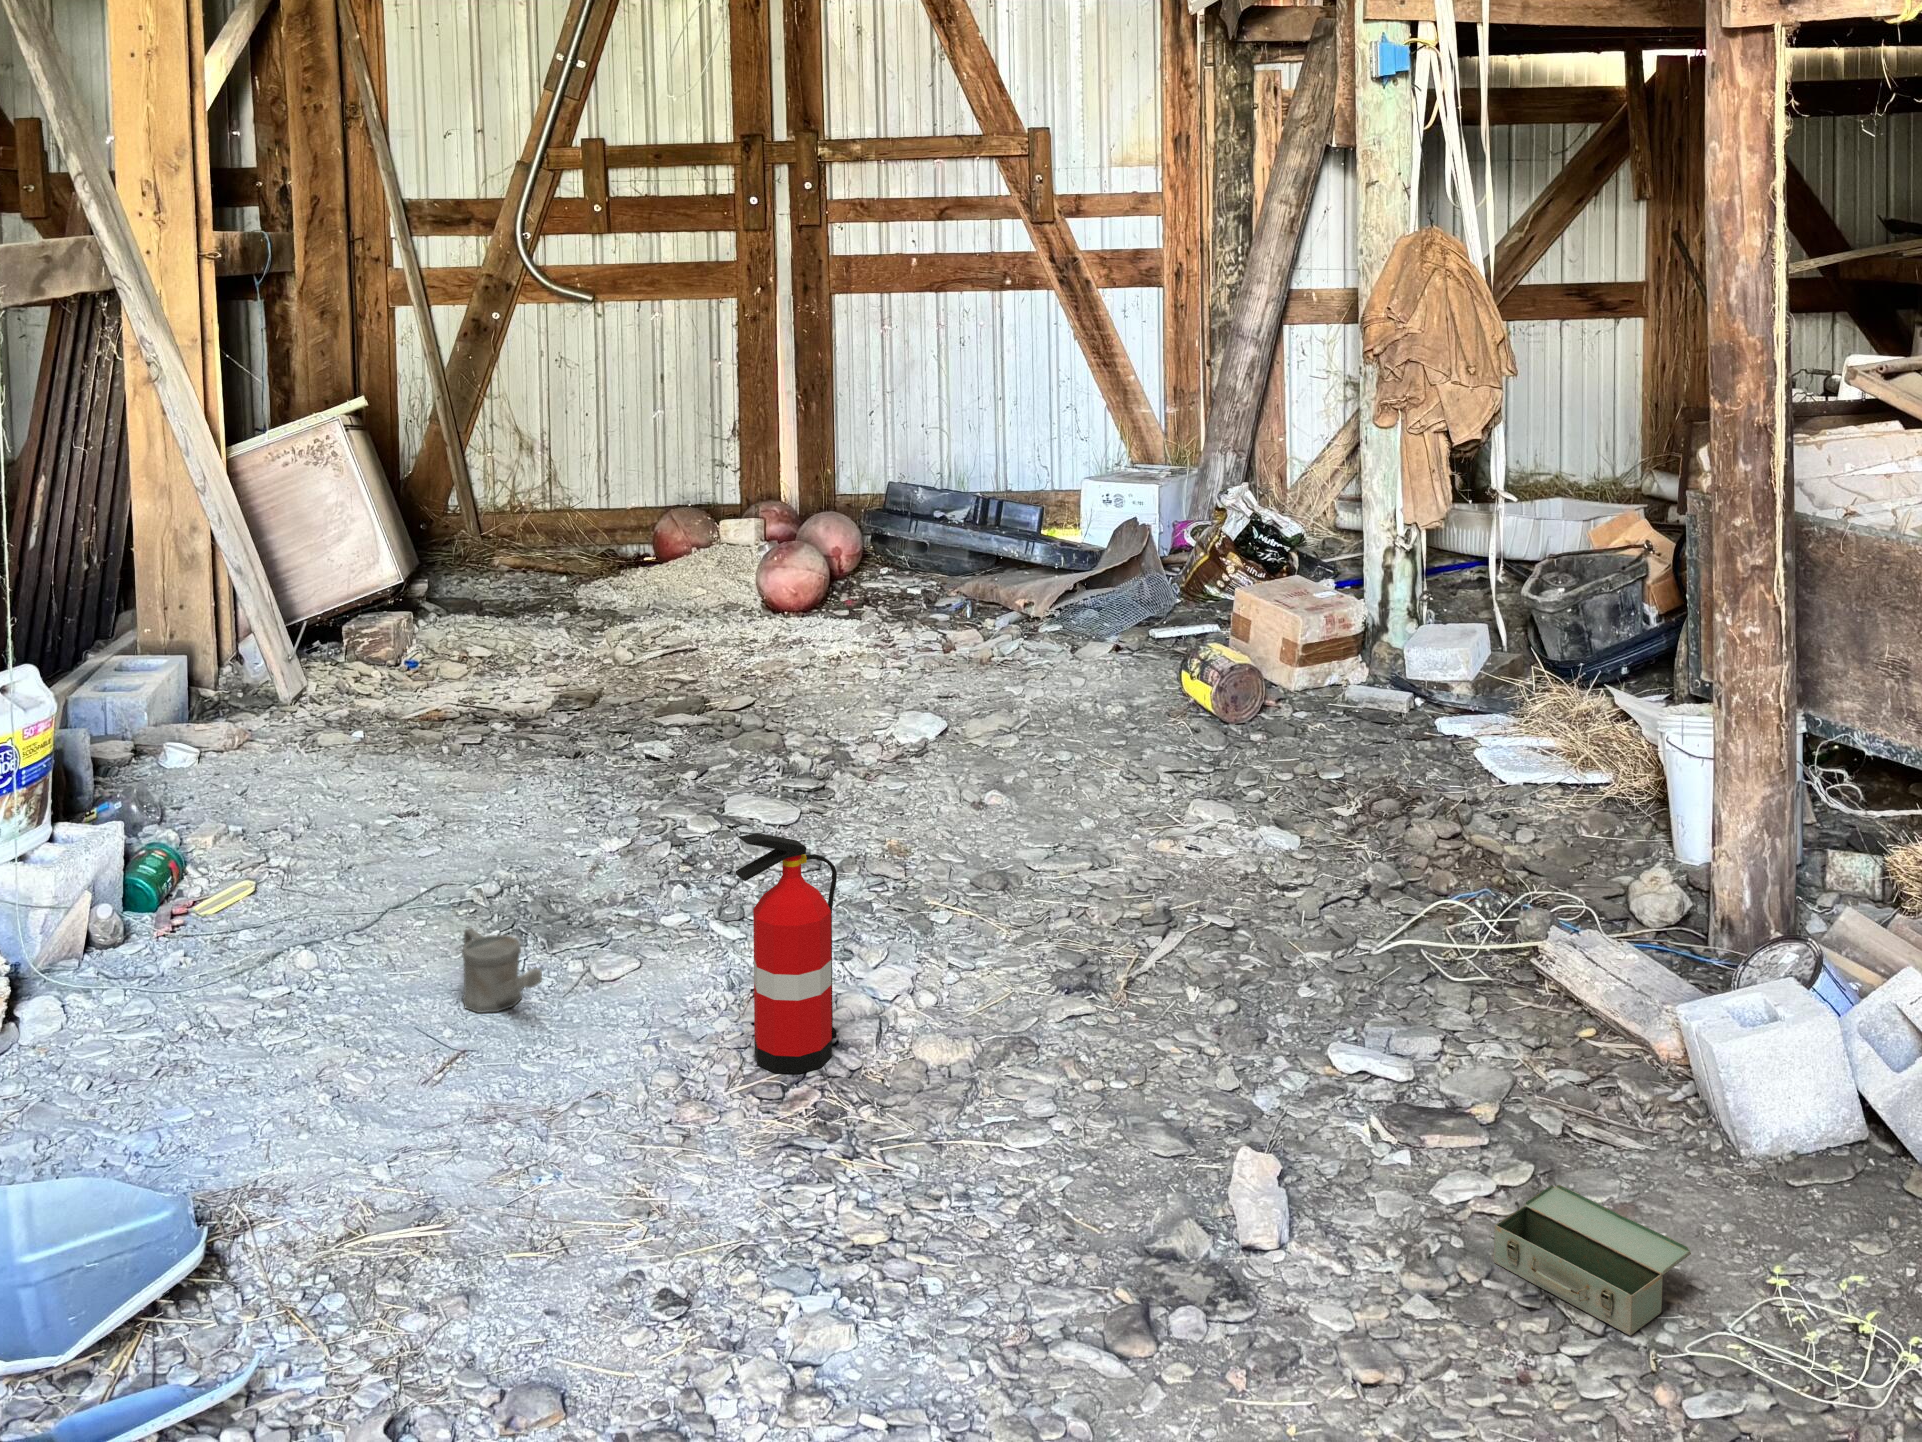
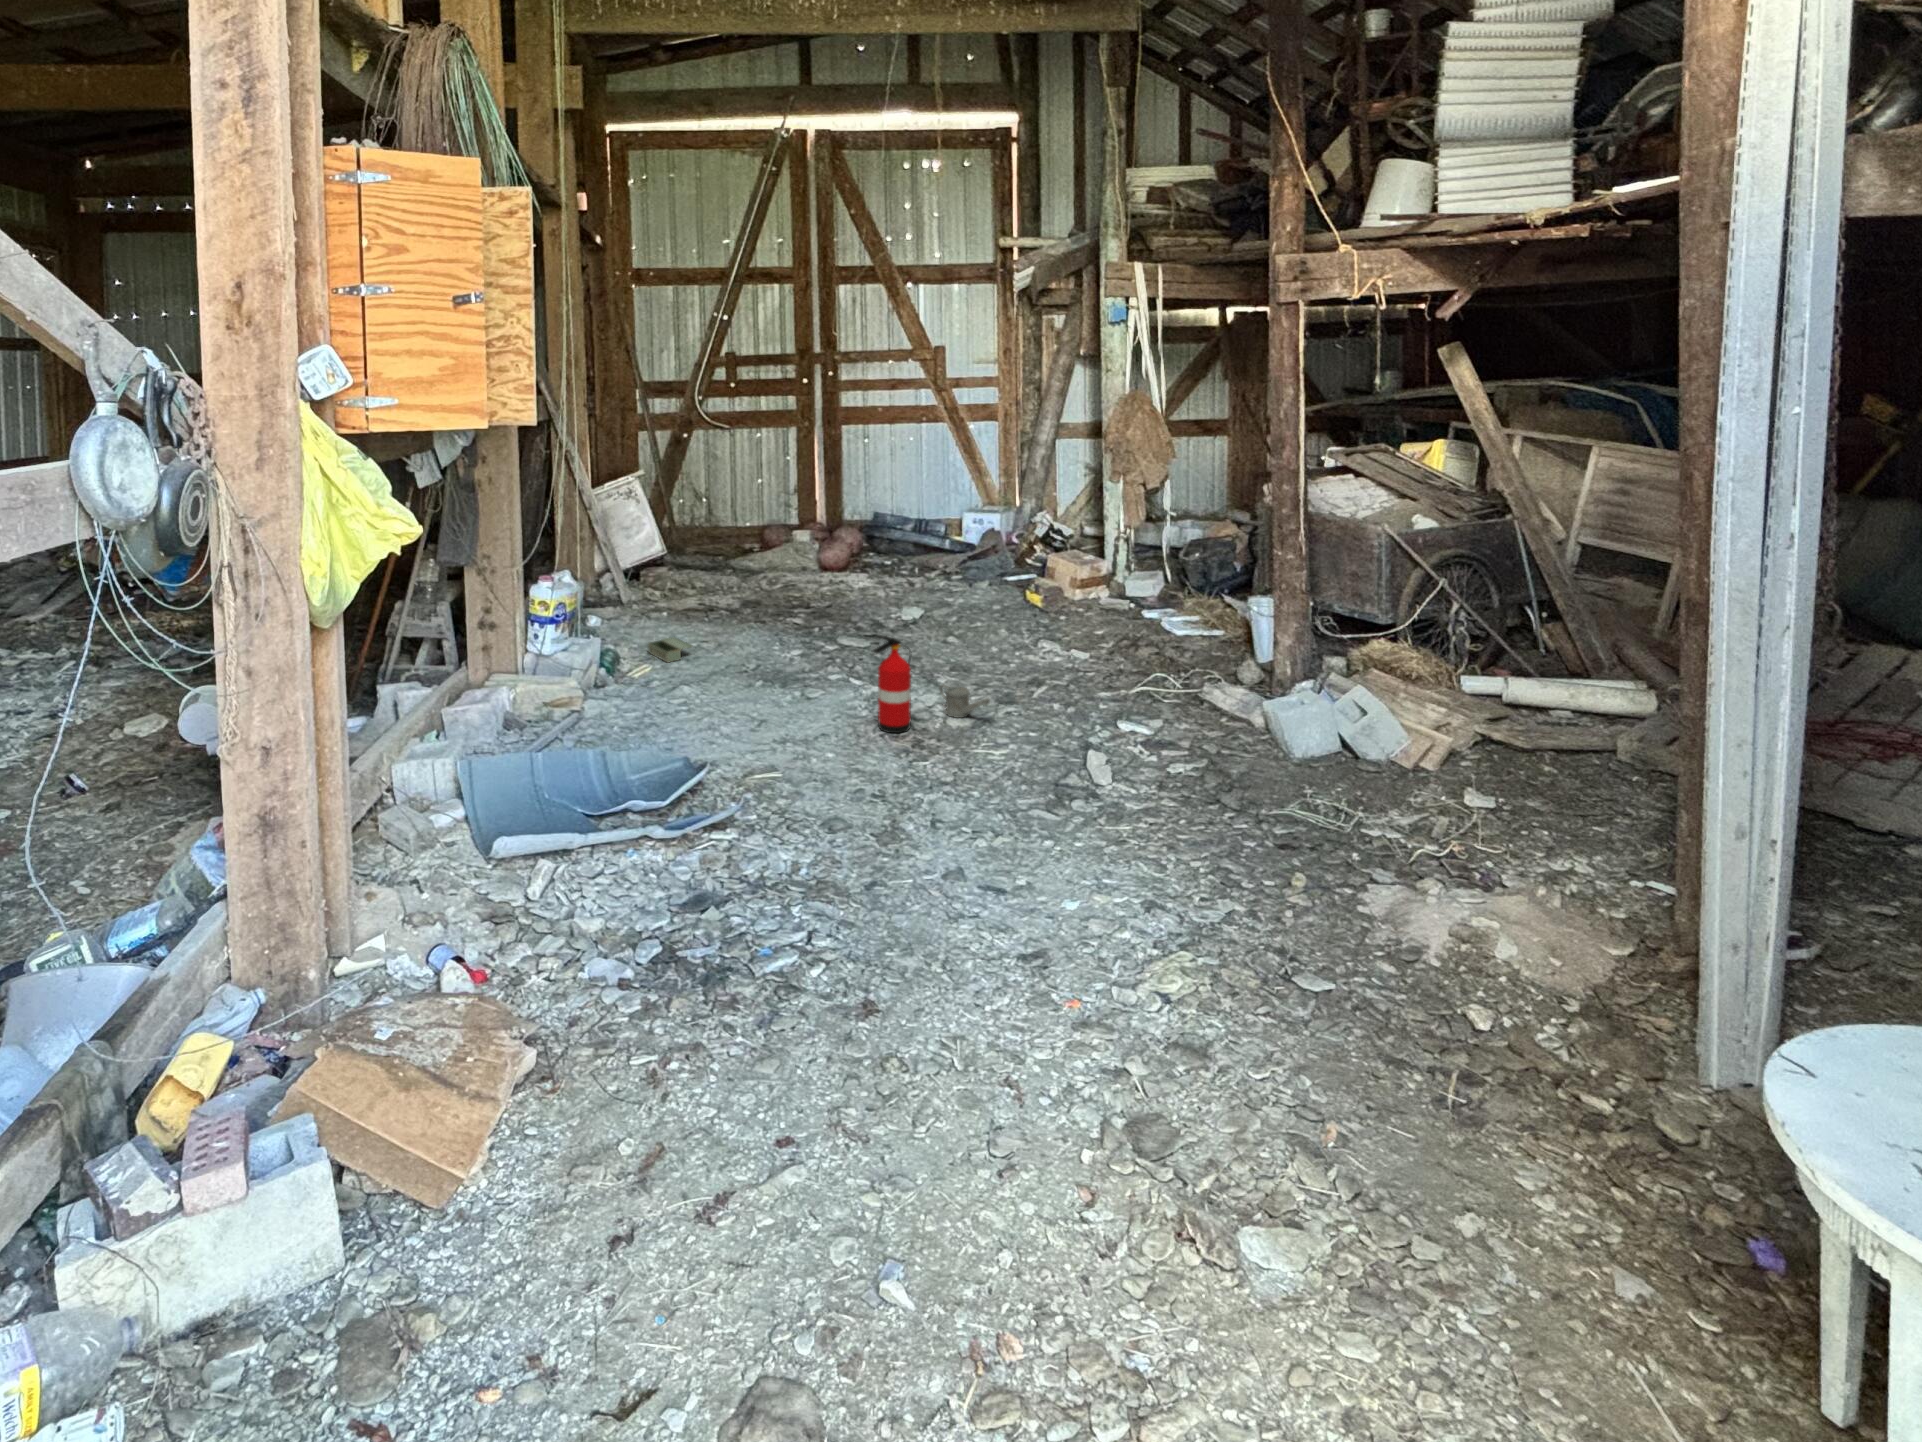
watering can: present [462,928,542,1013] -> present [939,685,990,718]
toolbox: present [1494,1185,1691,1335] -> present [648,637,692,662]

